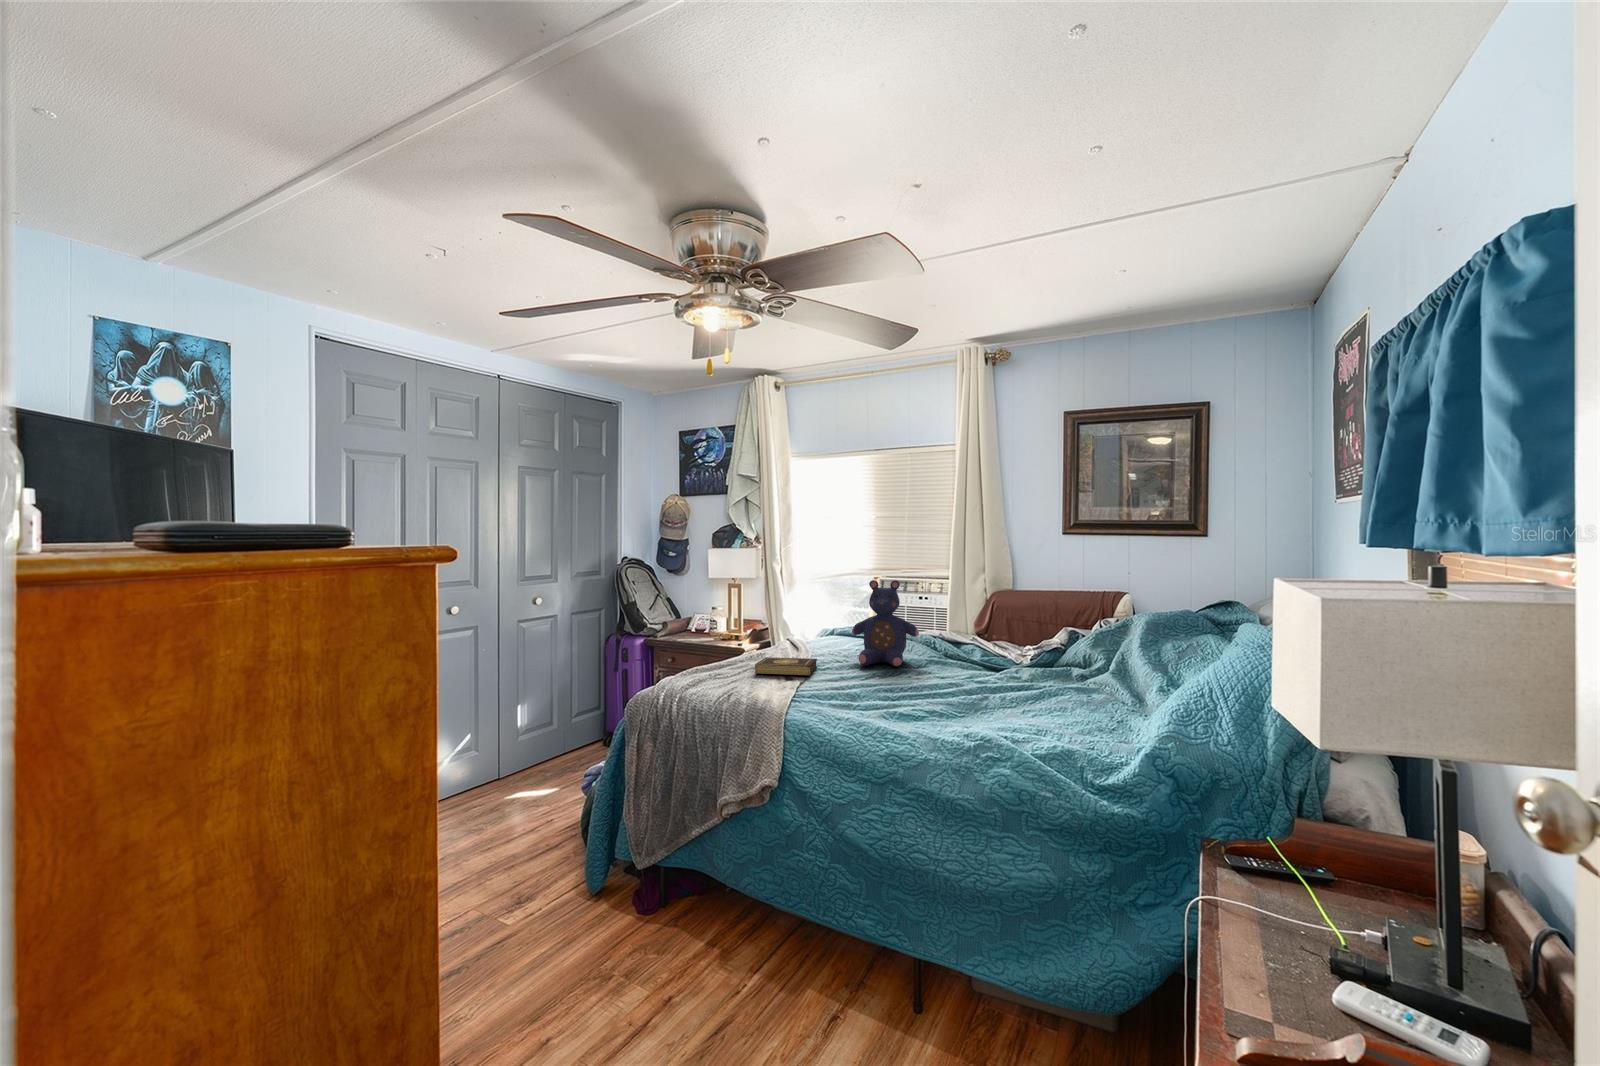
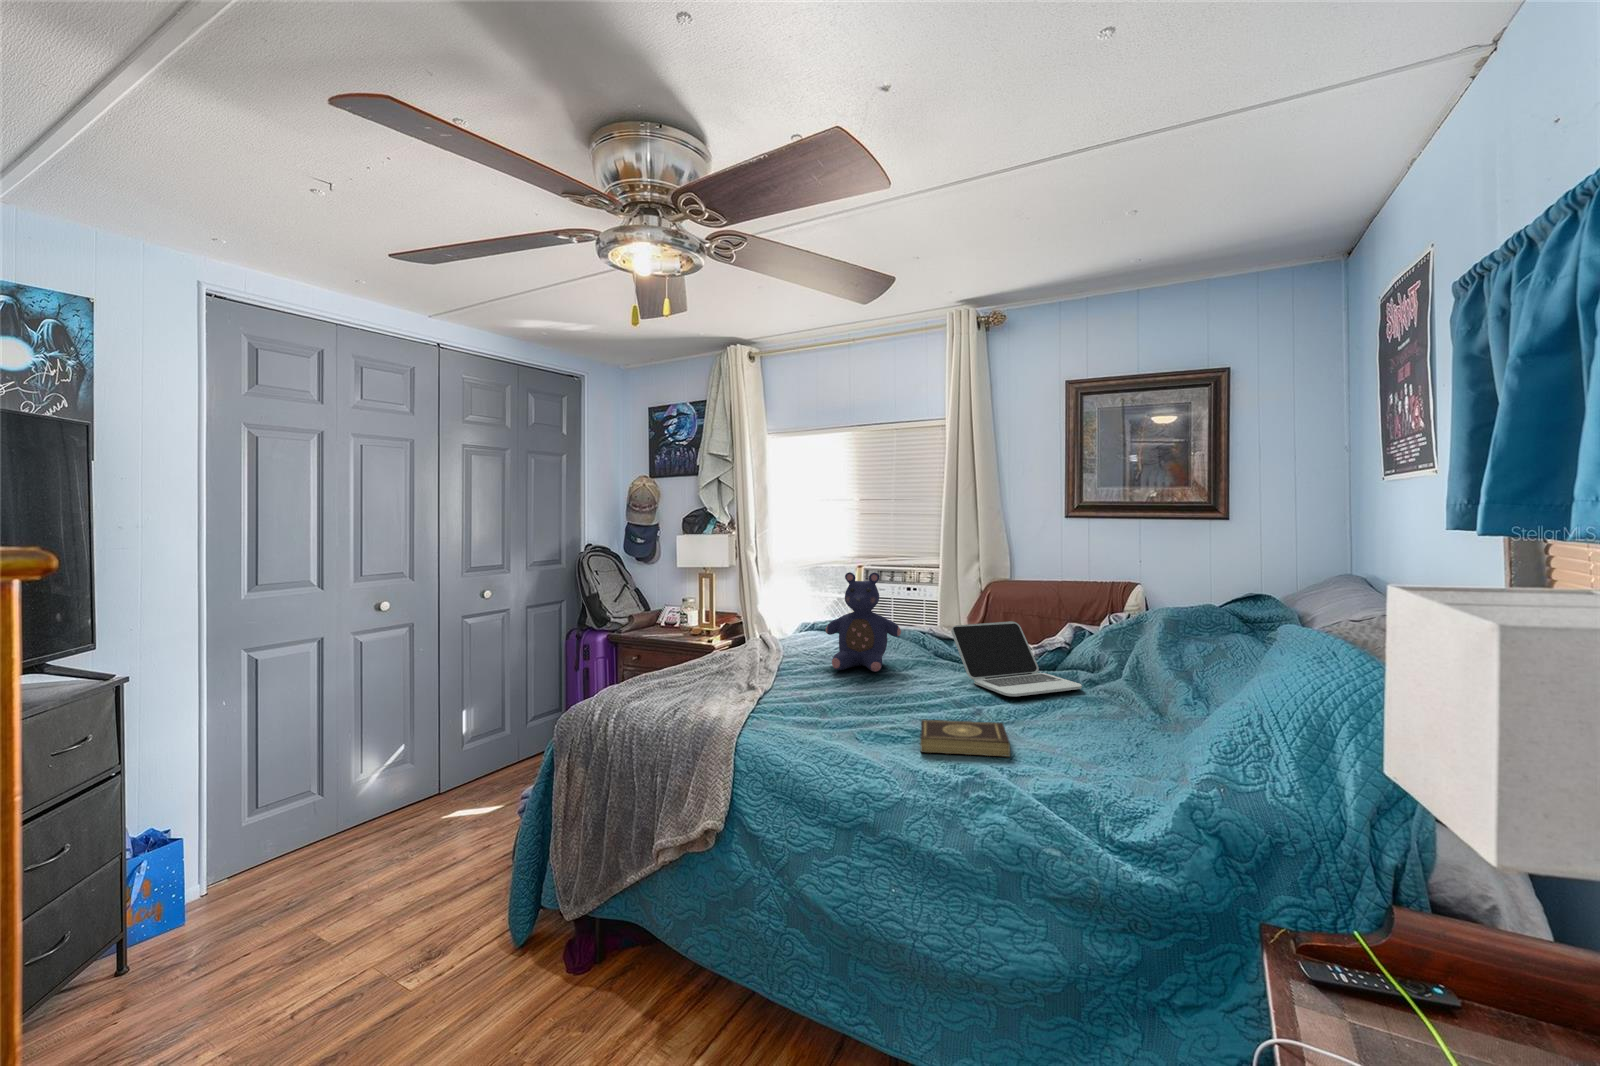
laptop: none [963,624,1076,685] -> present [951,621,1082,696]
book: present [755,657,817,675] -> present [920,720,1010,757]

